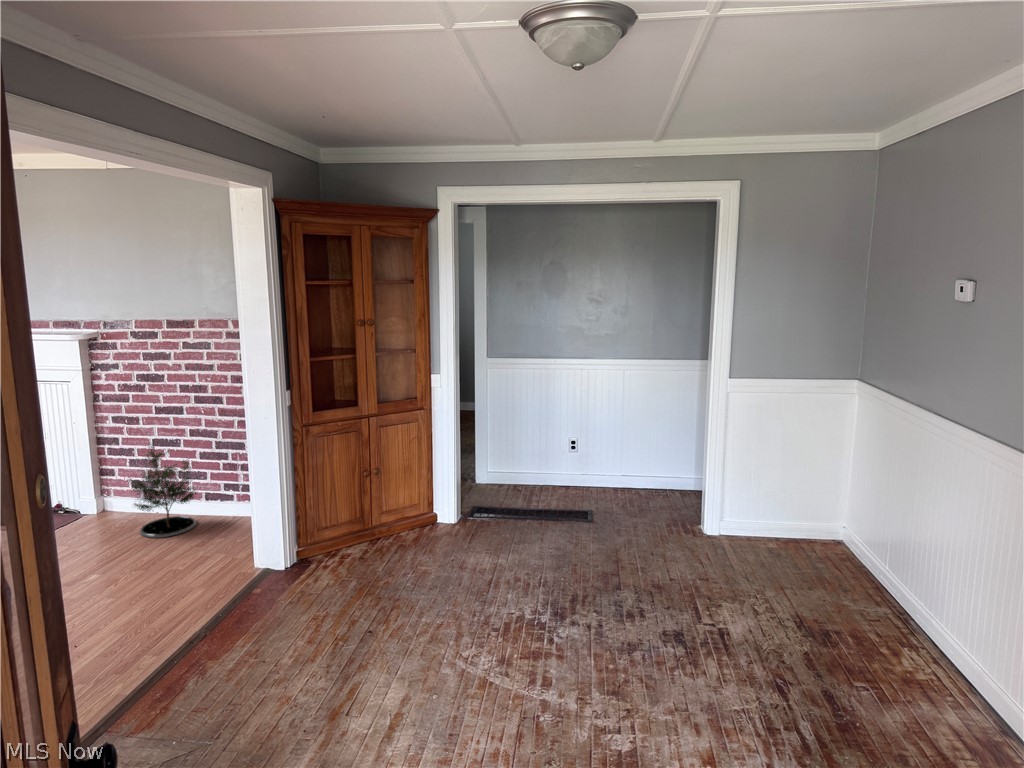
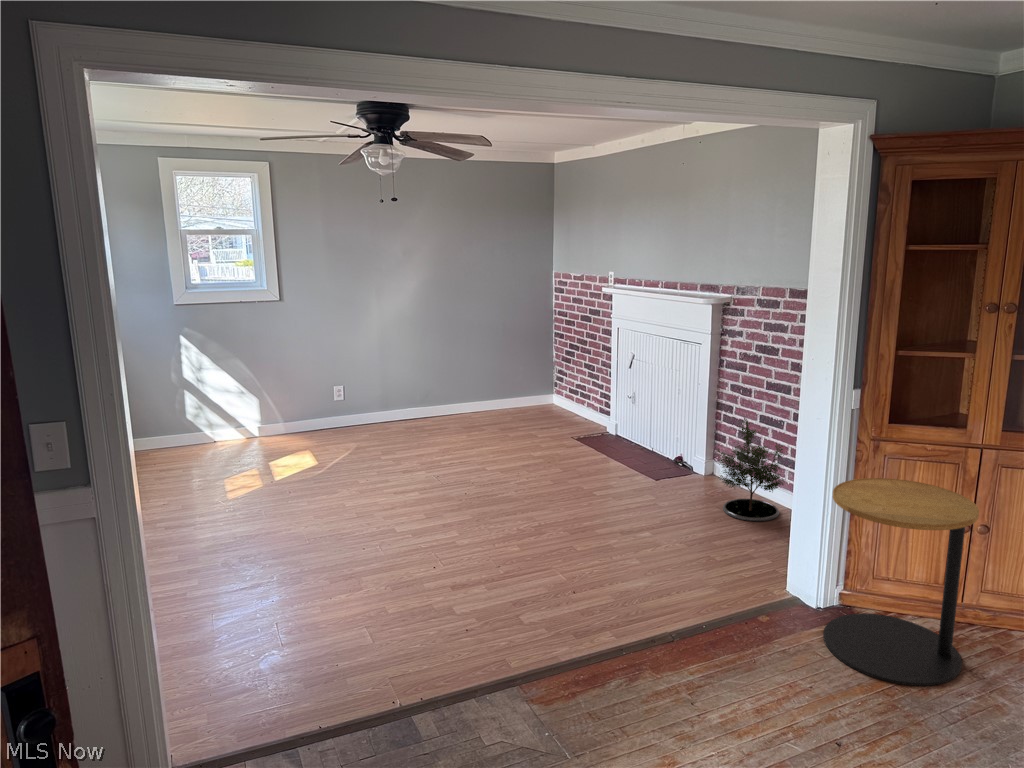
side table: none [296,449,394,592] -> present [823,478,979,686]

